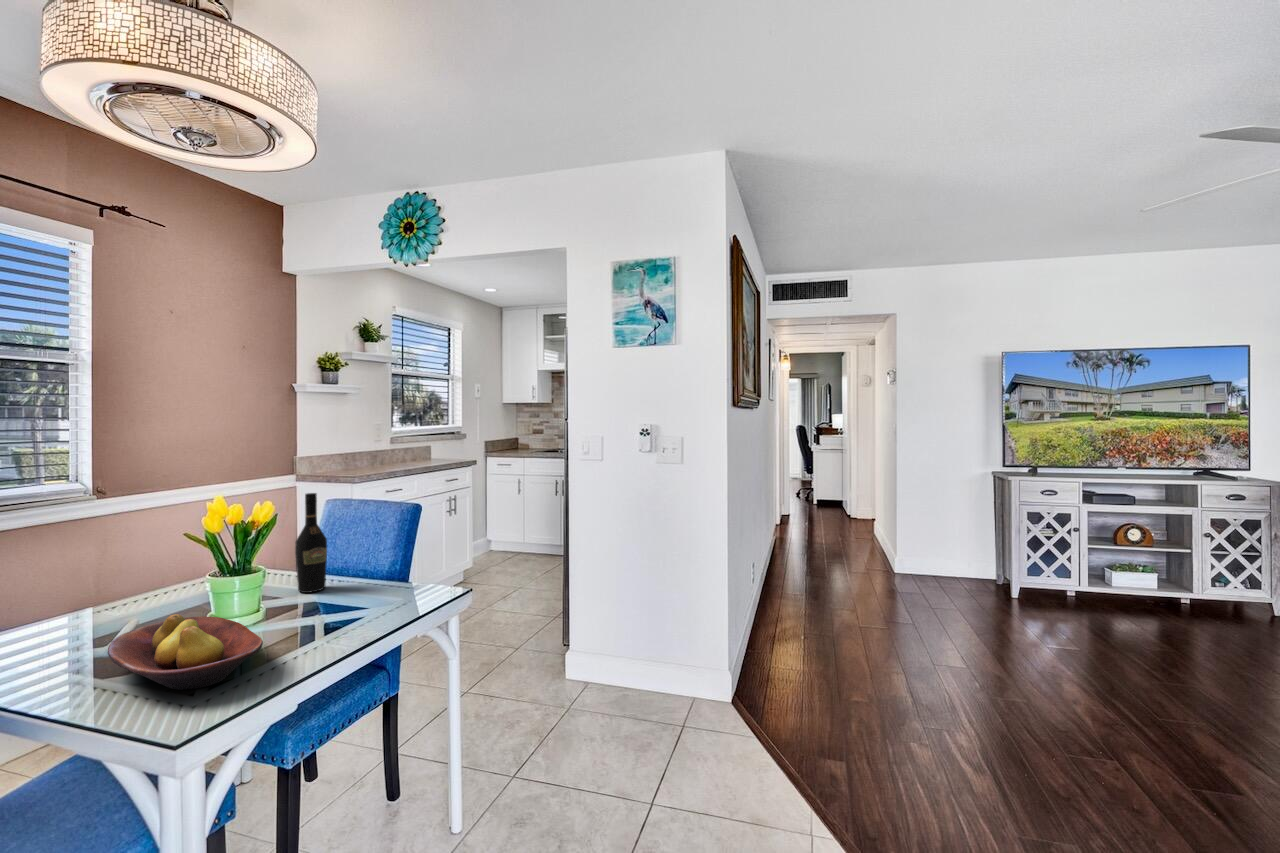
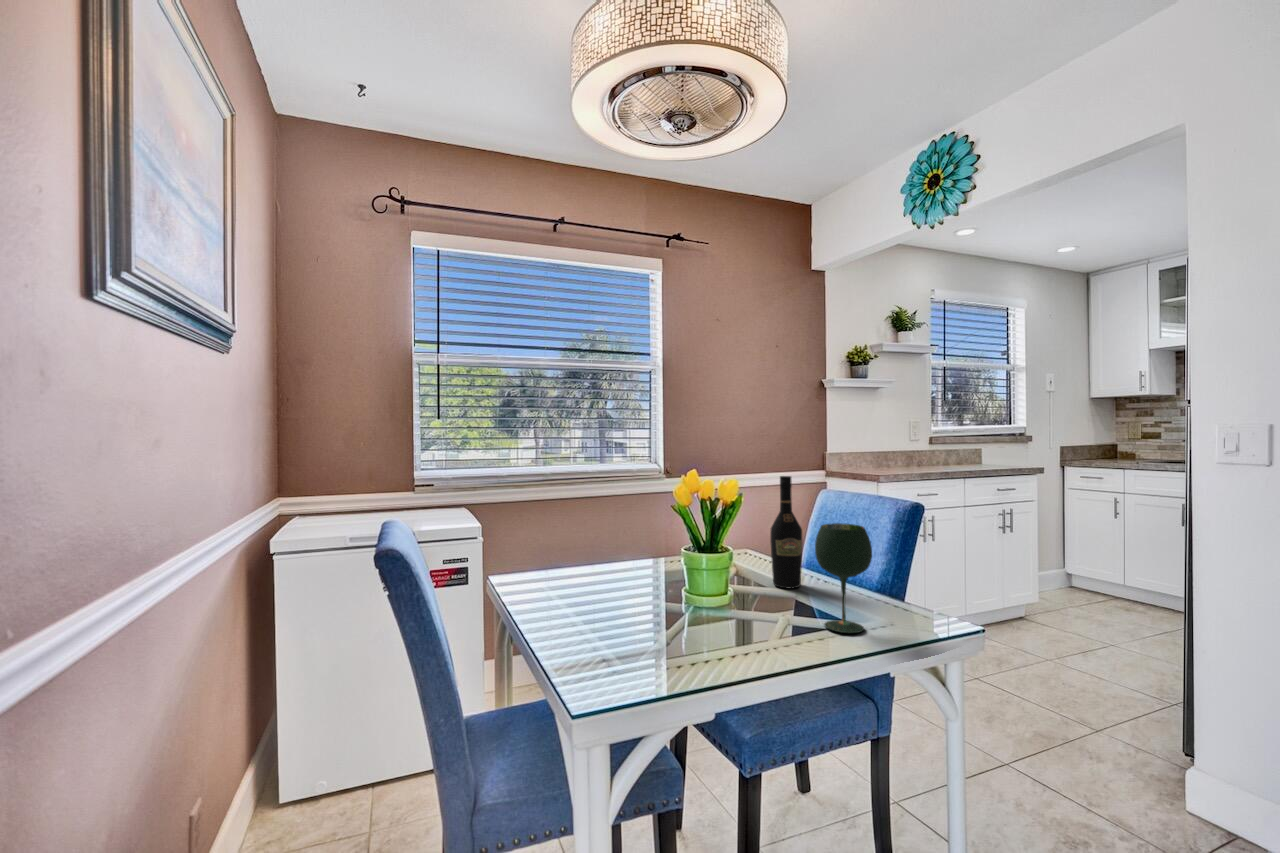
wine glass: none [355,528,402,613] -> present [815,523,872,633]
fruit bowl: present [108,614,263,690] -> none [578,578,691,662]

